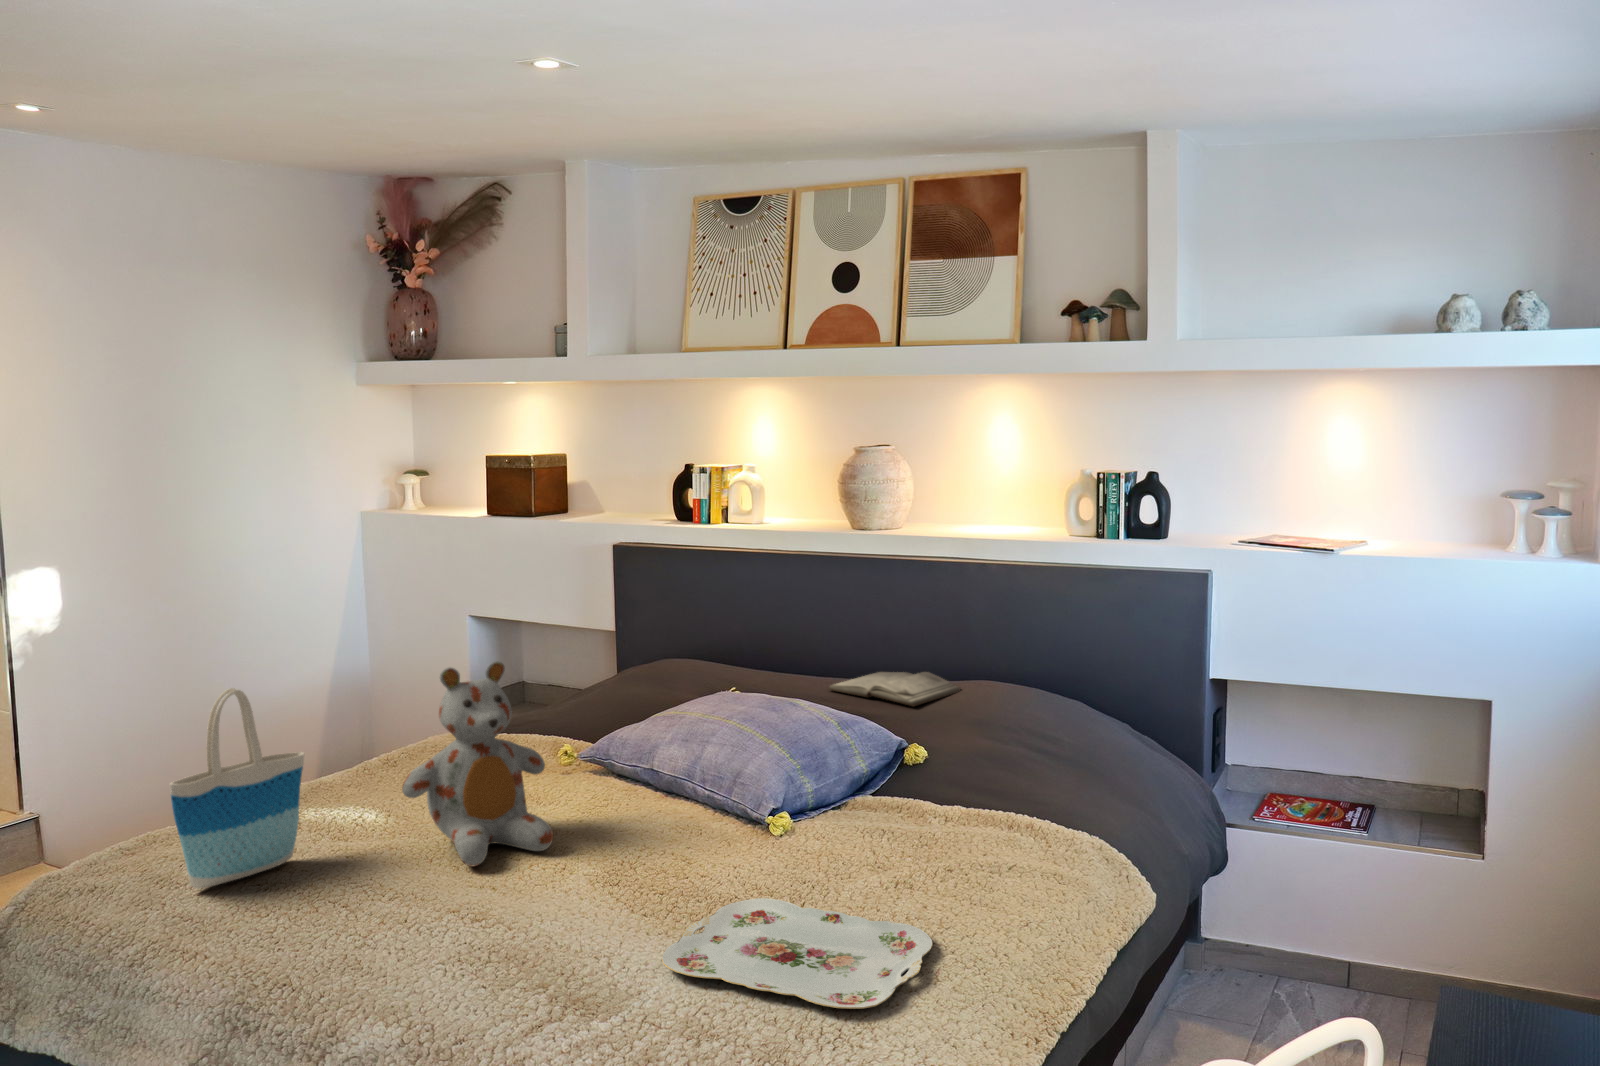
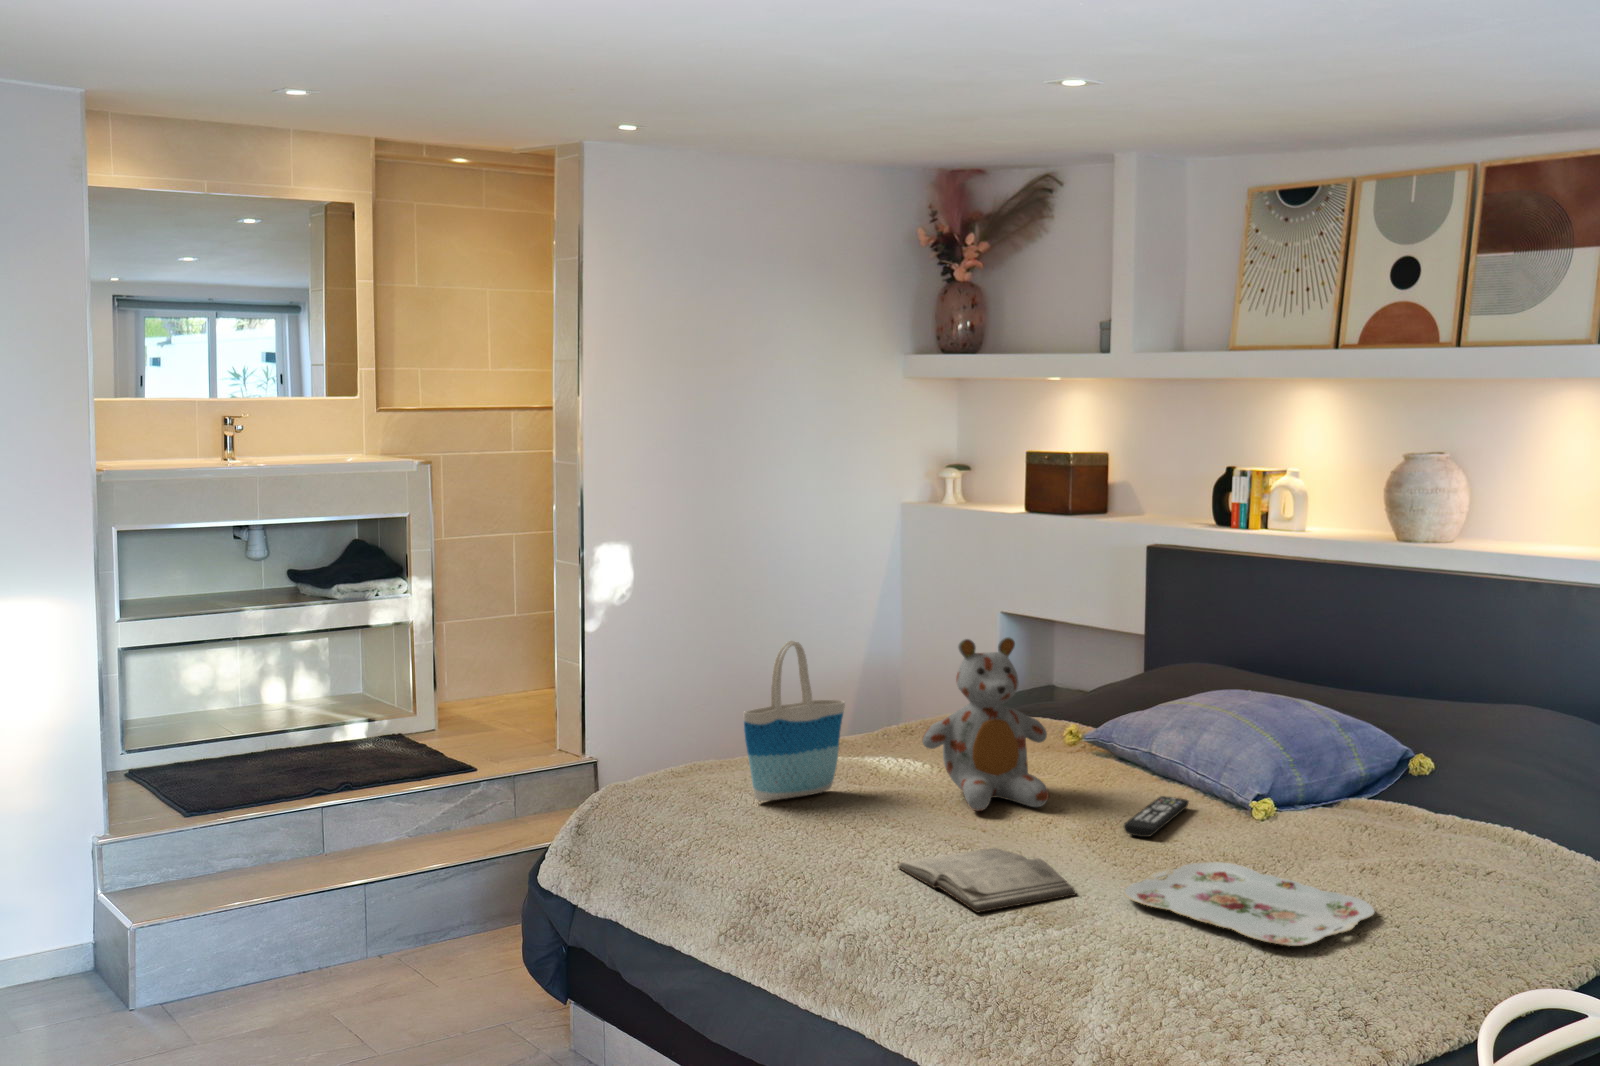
diary: present [828,672,961,706] -> present [898,848,1077,913]
remote control: none [643,819,703,875] -> present [1124,796,1189,837]

